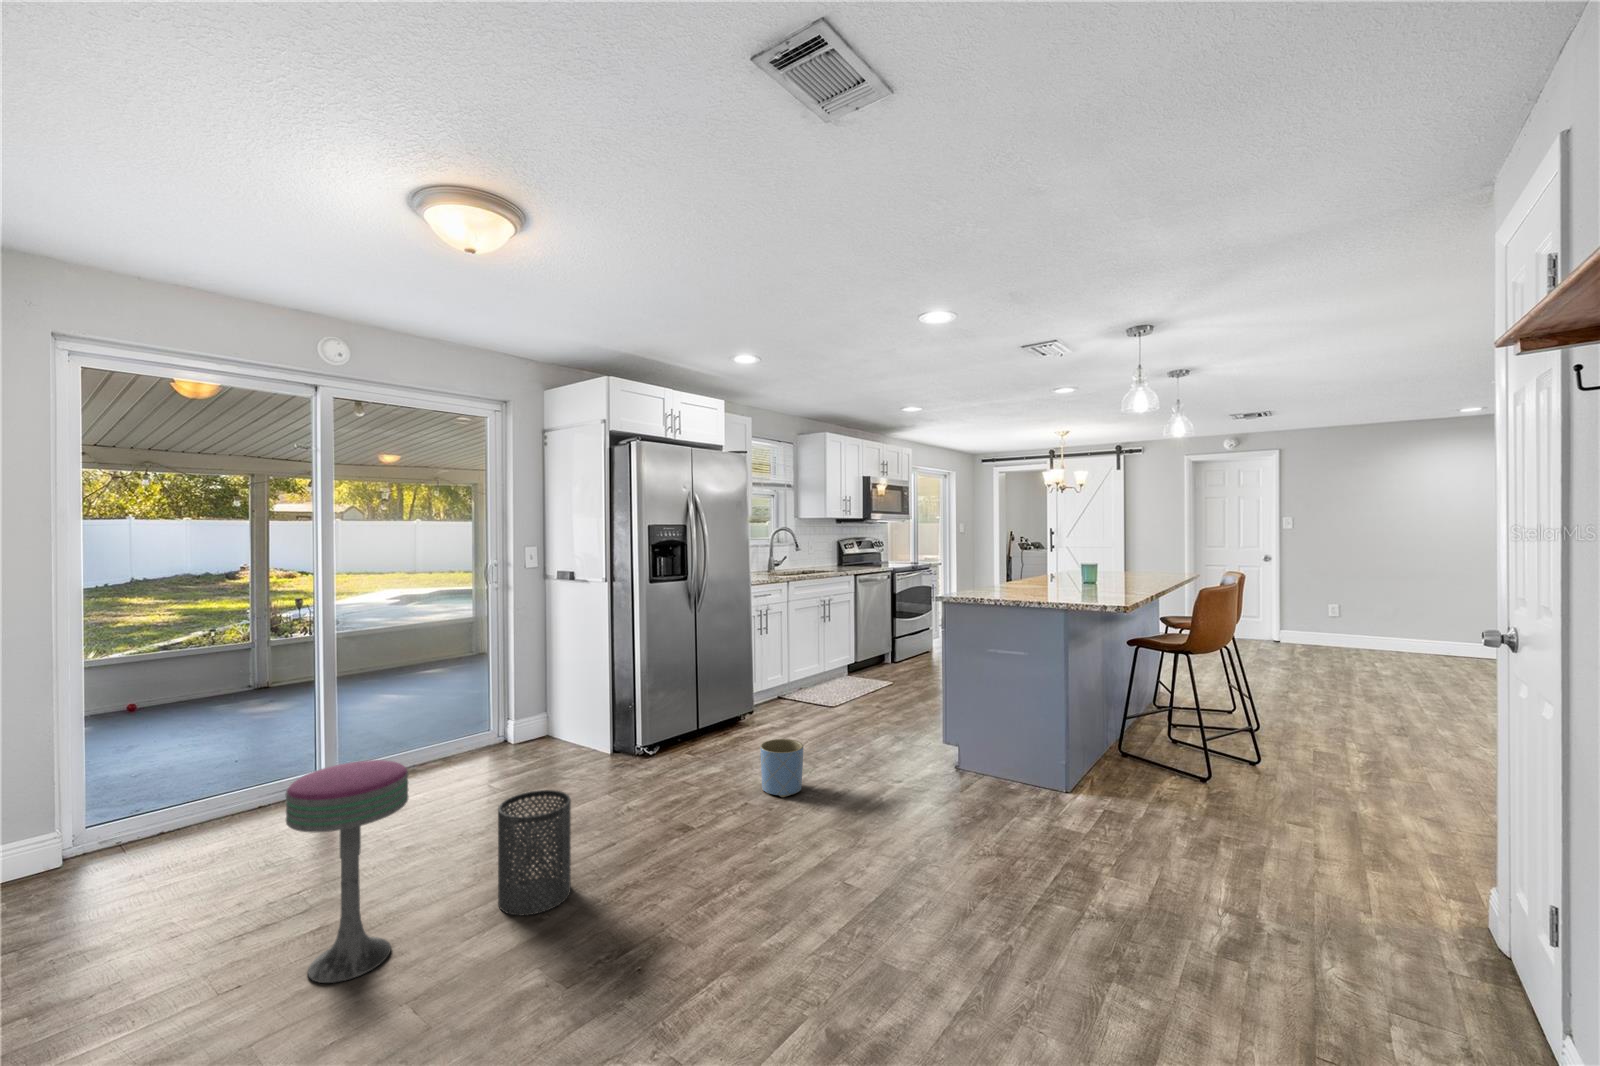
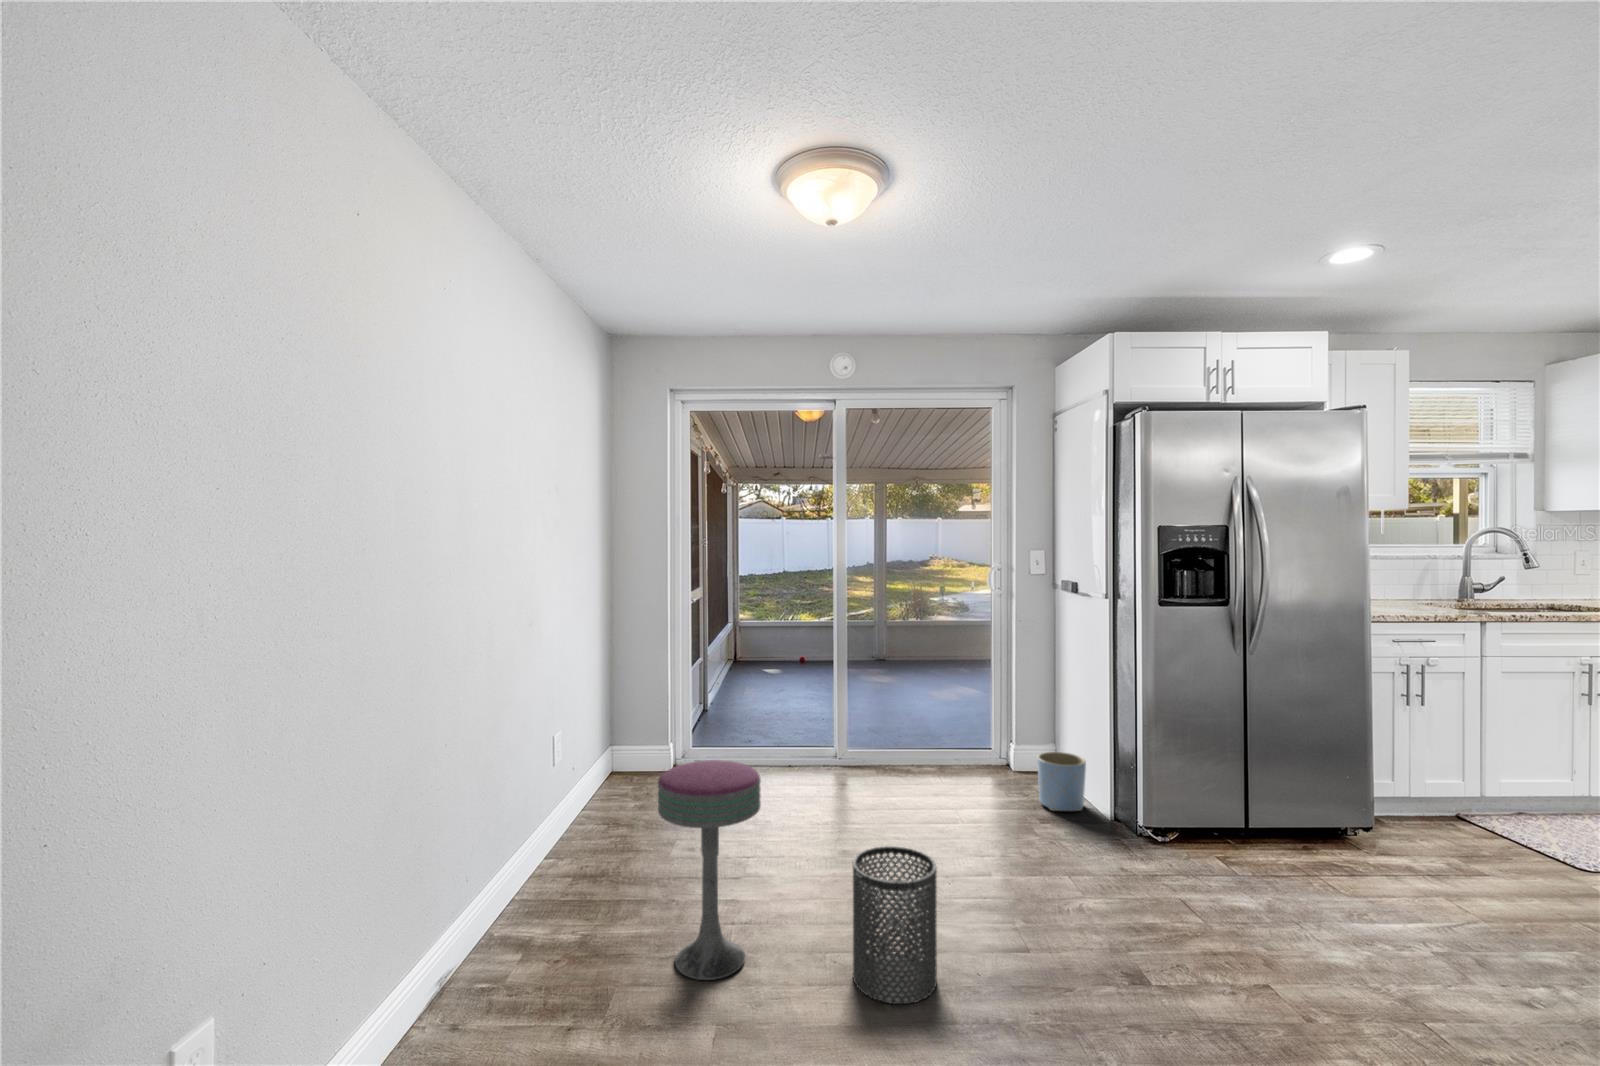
planter: present [760,739,803,797] -> present [1037,752,1086,811]

